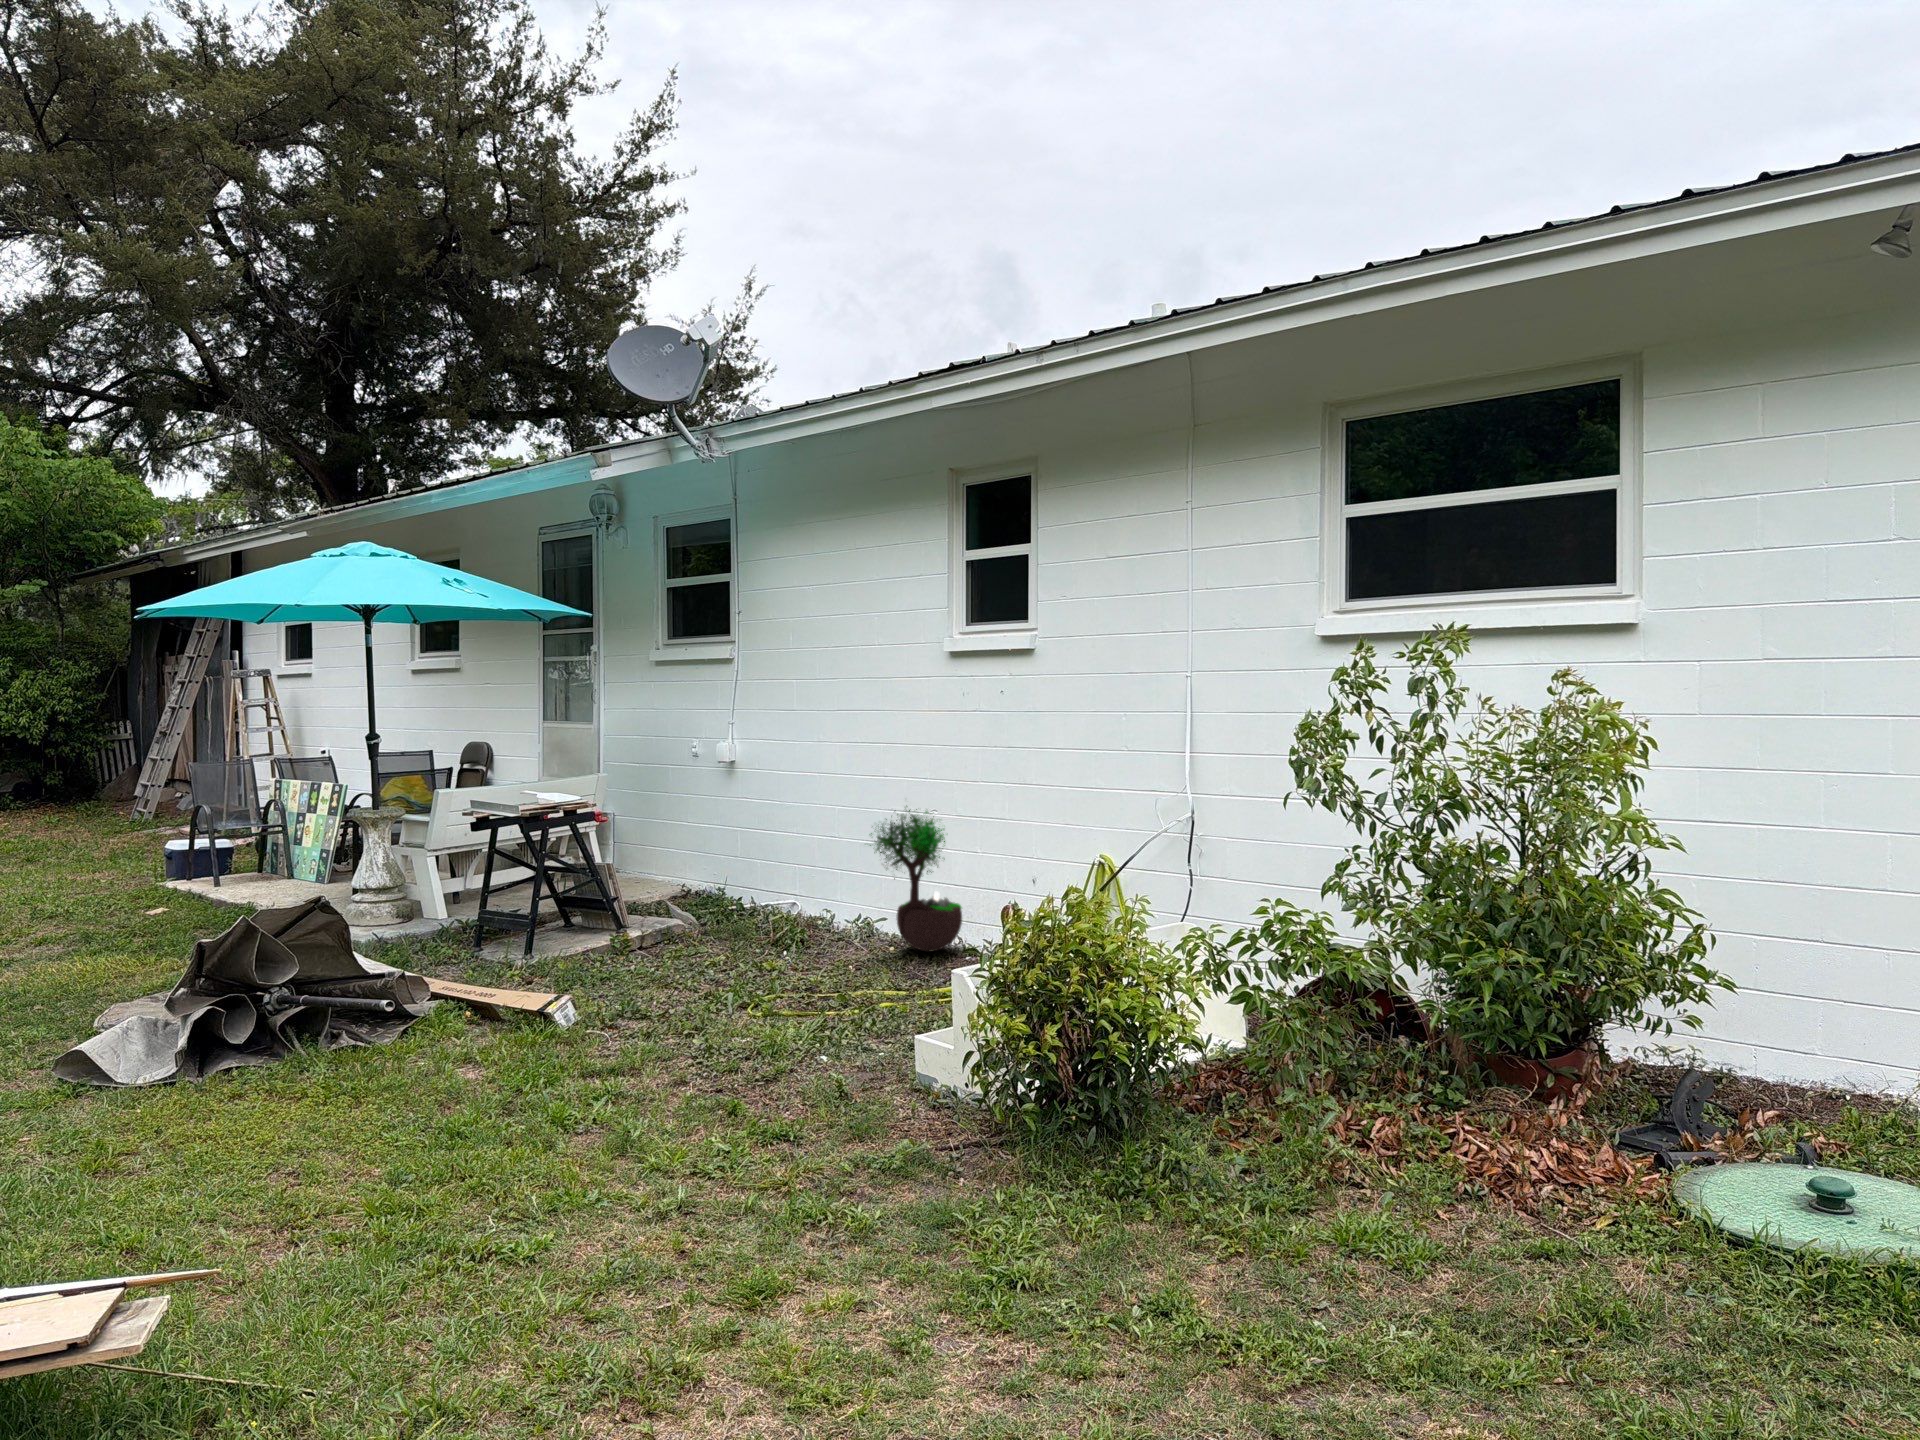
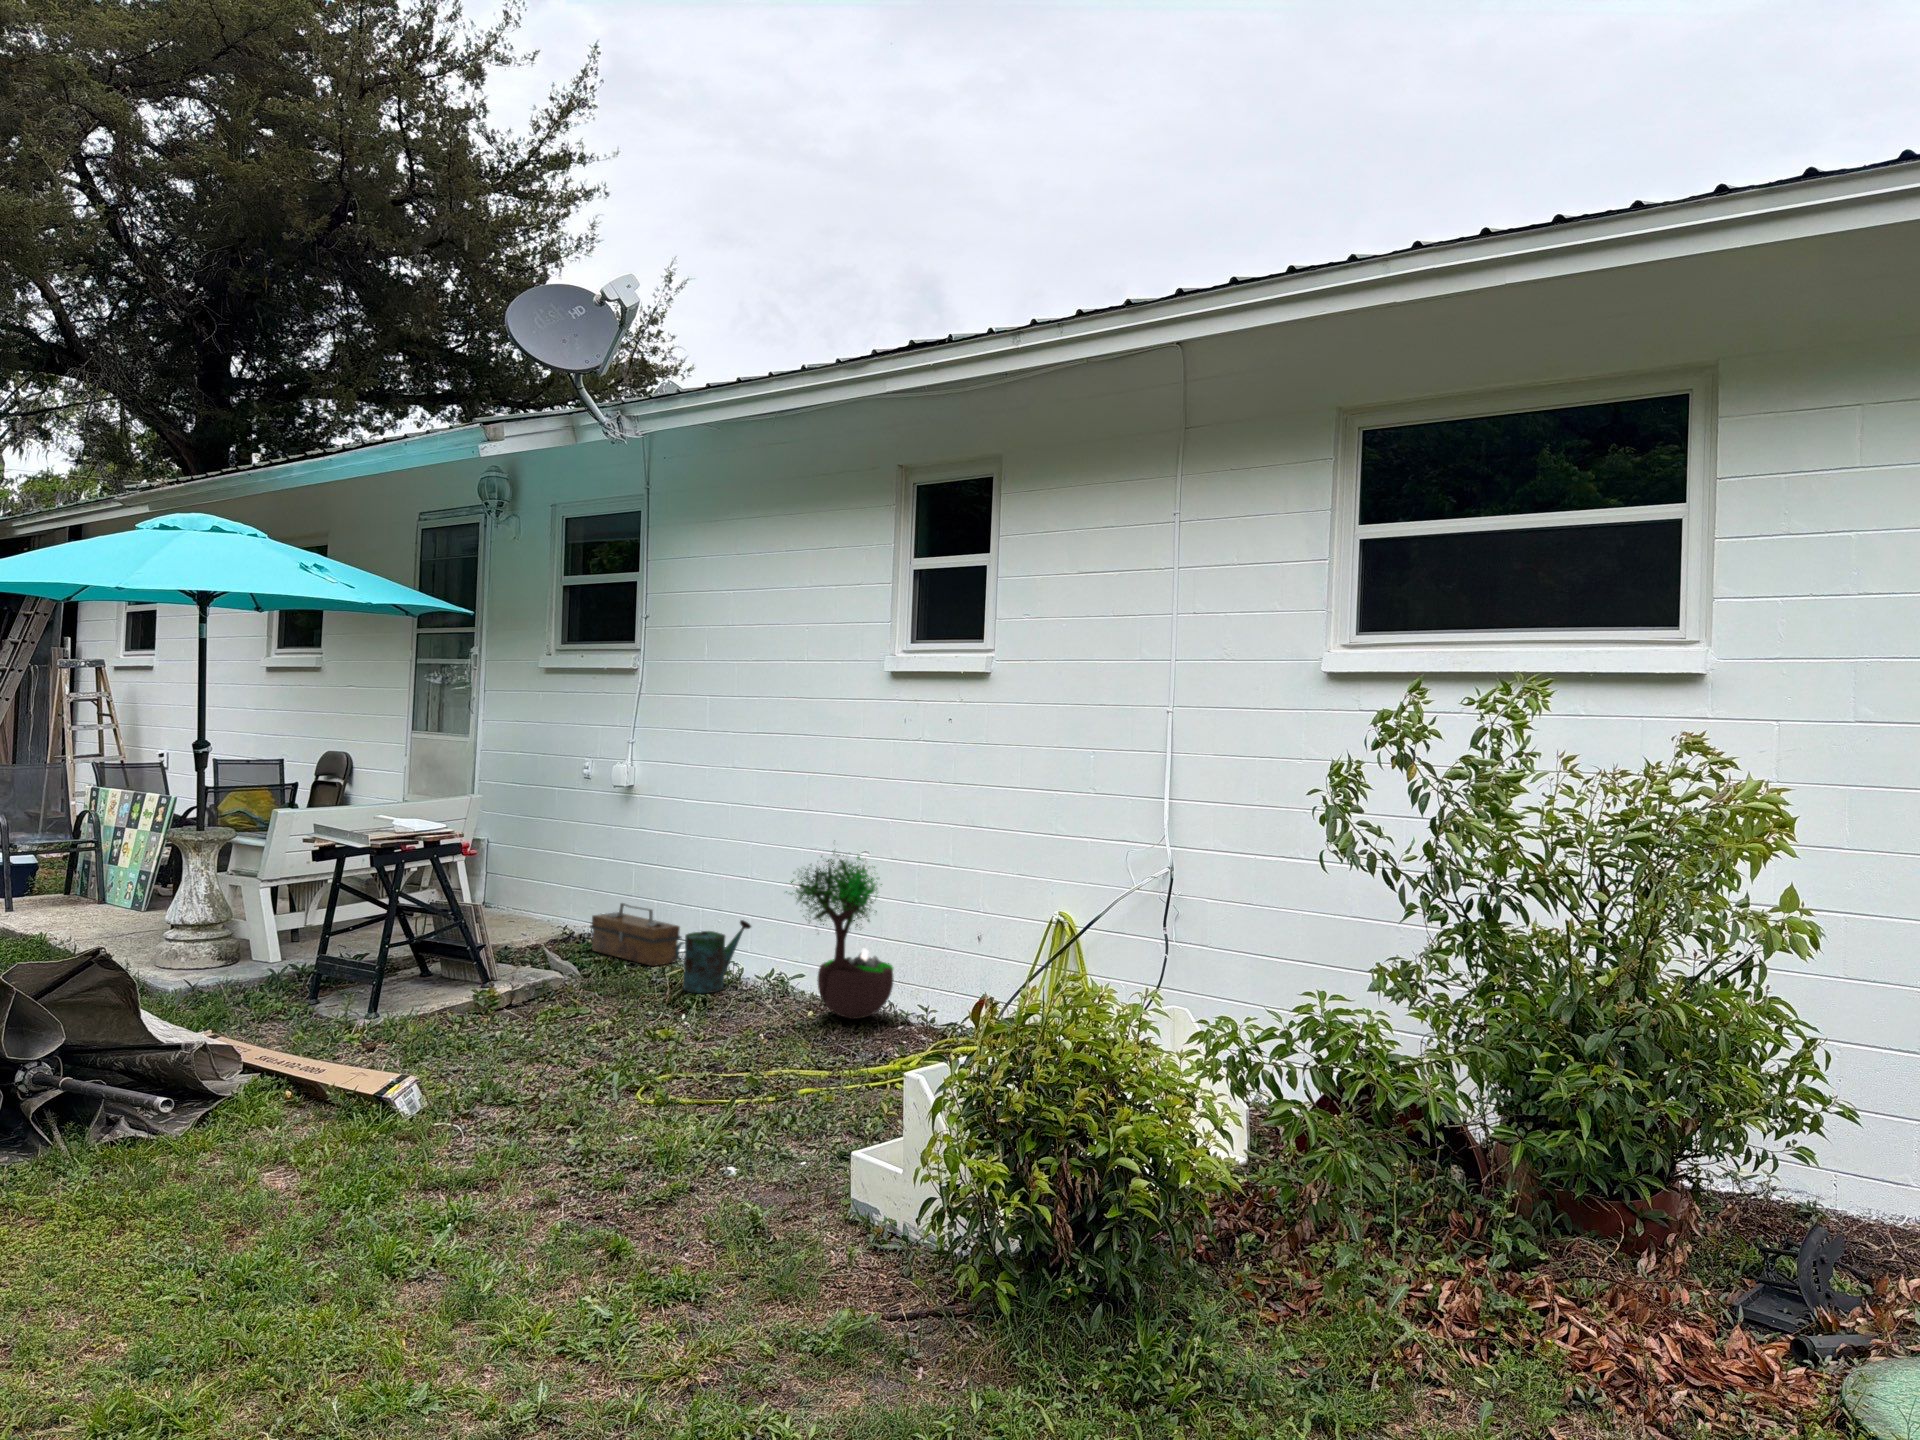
toolbox: none [702,862,781,915] -> present [590,903,682,966]
watering can: none [775,872,840,935] -> present [675,920,751,993]

